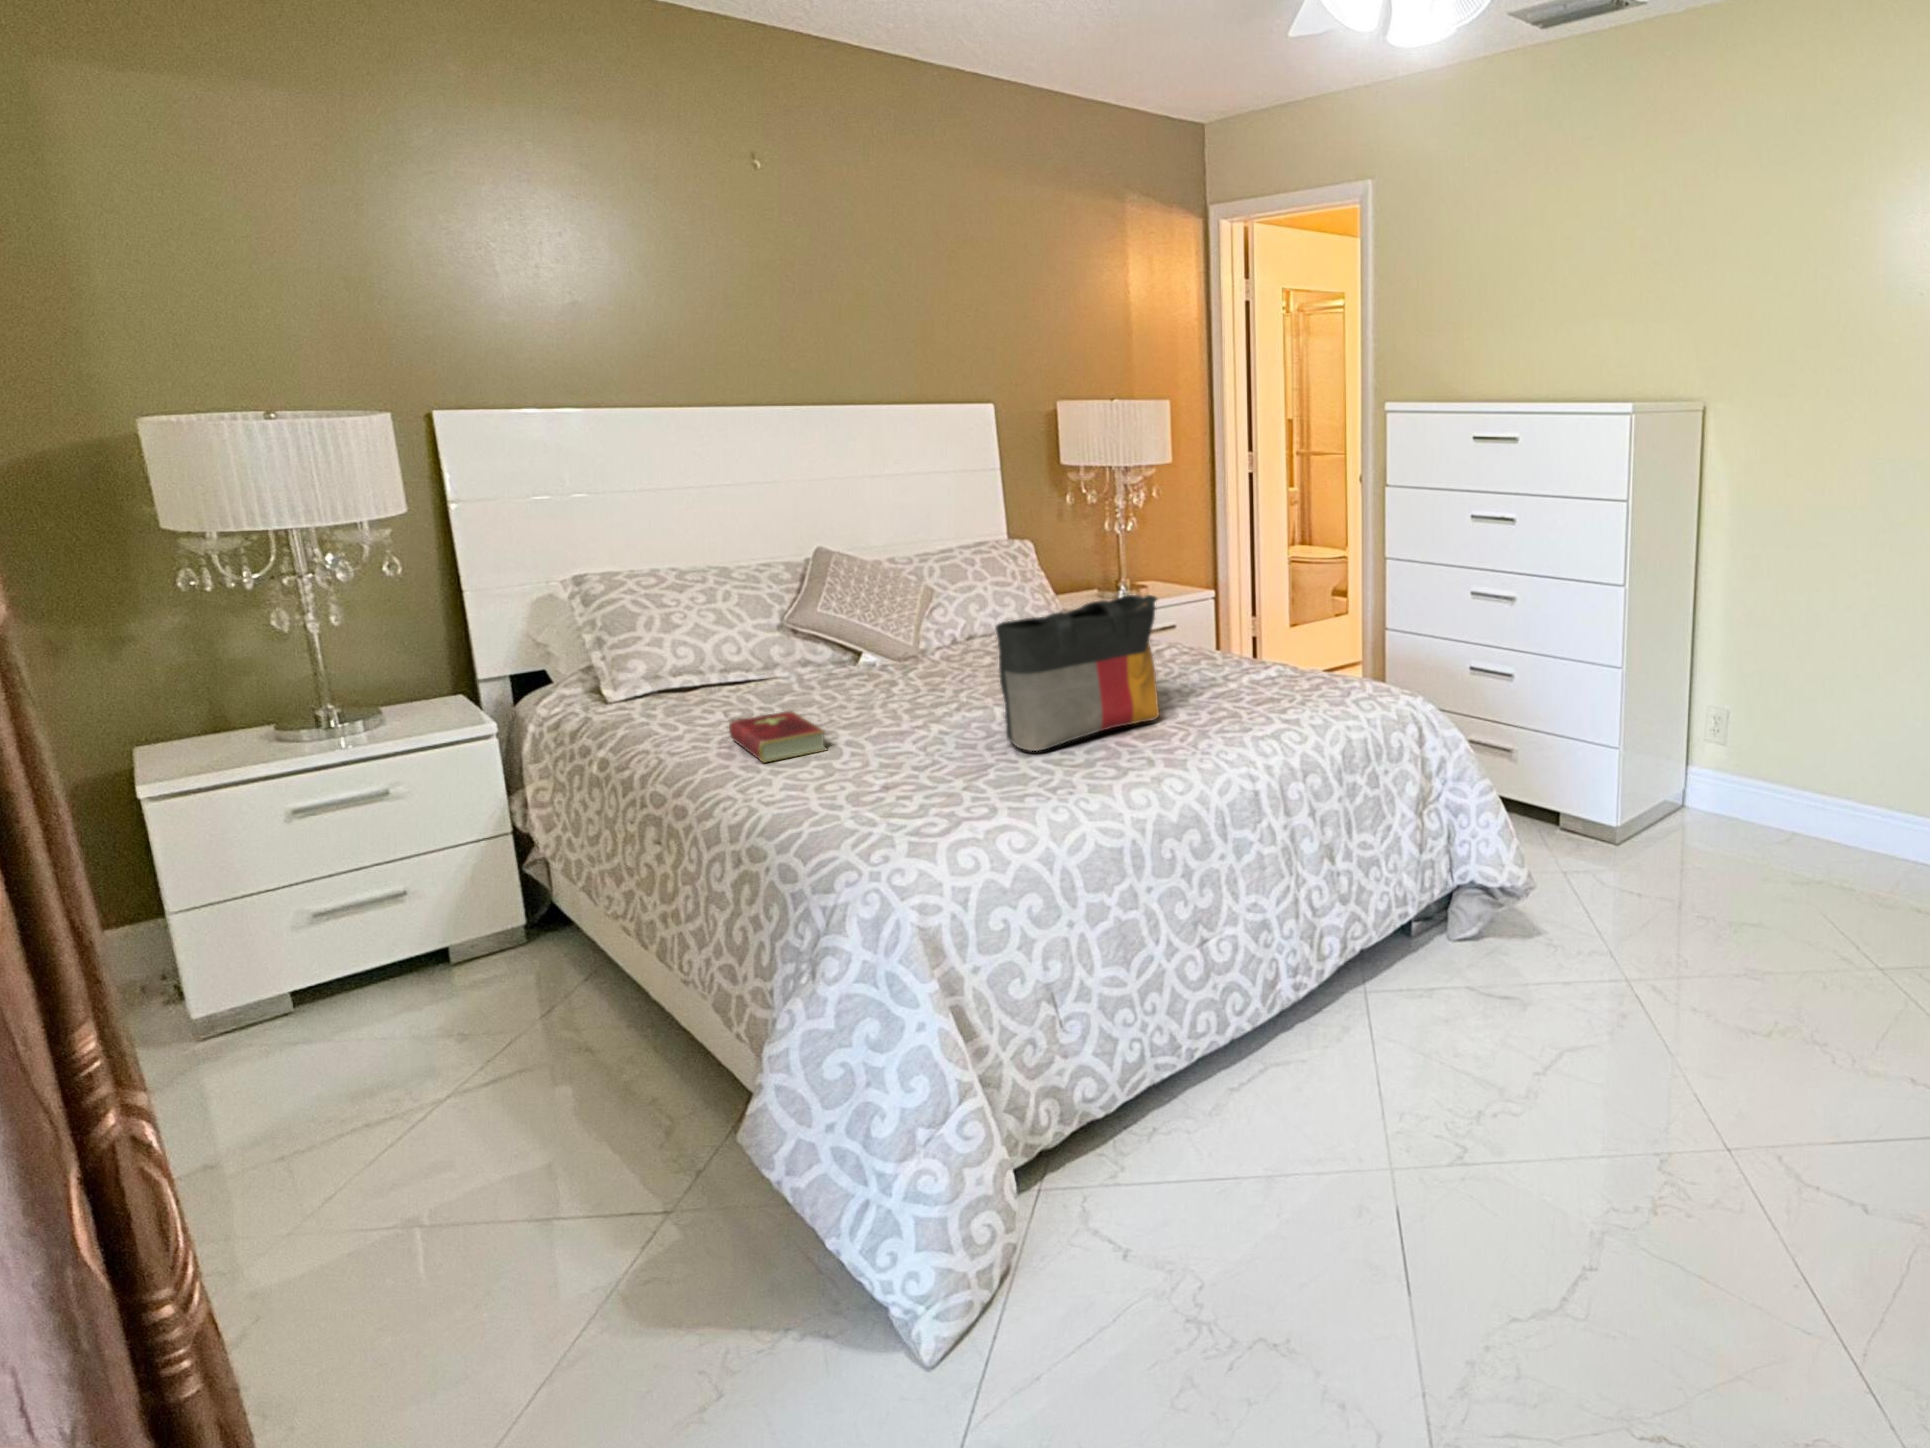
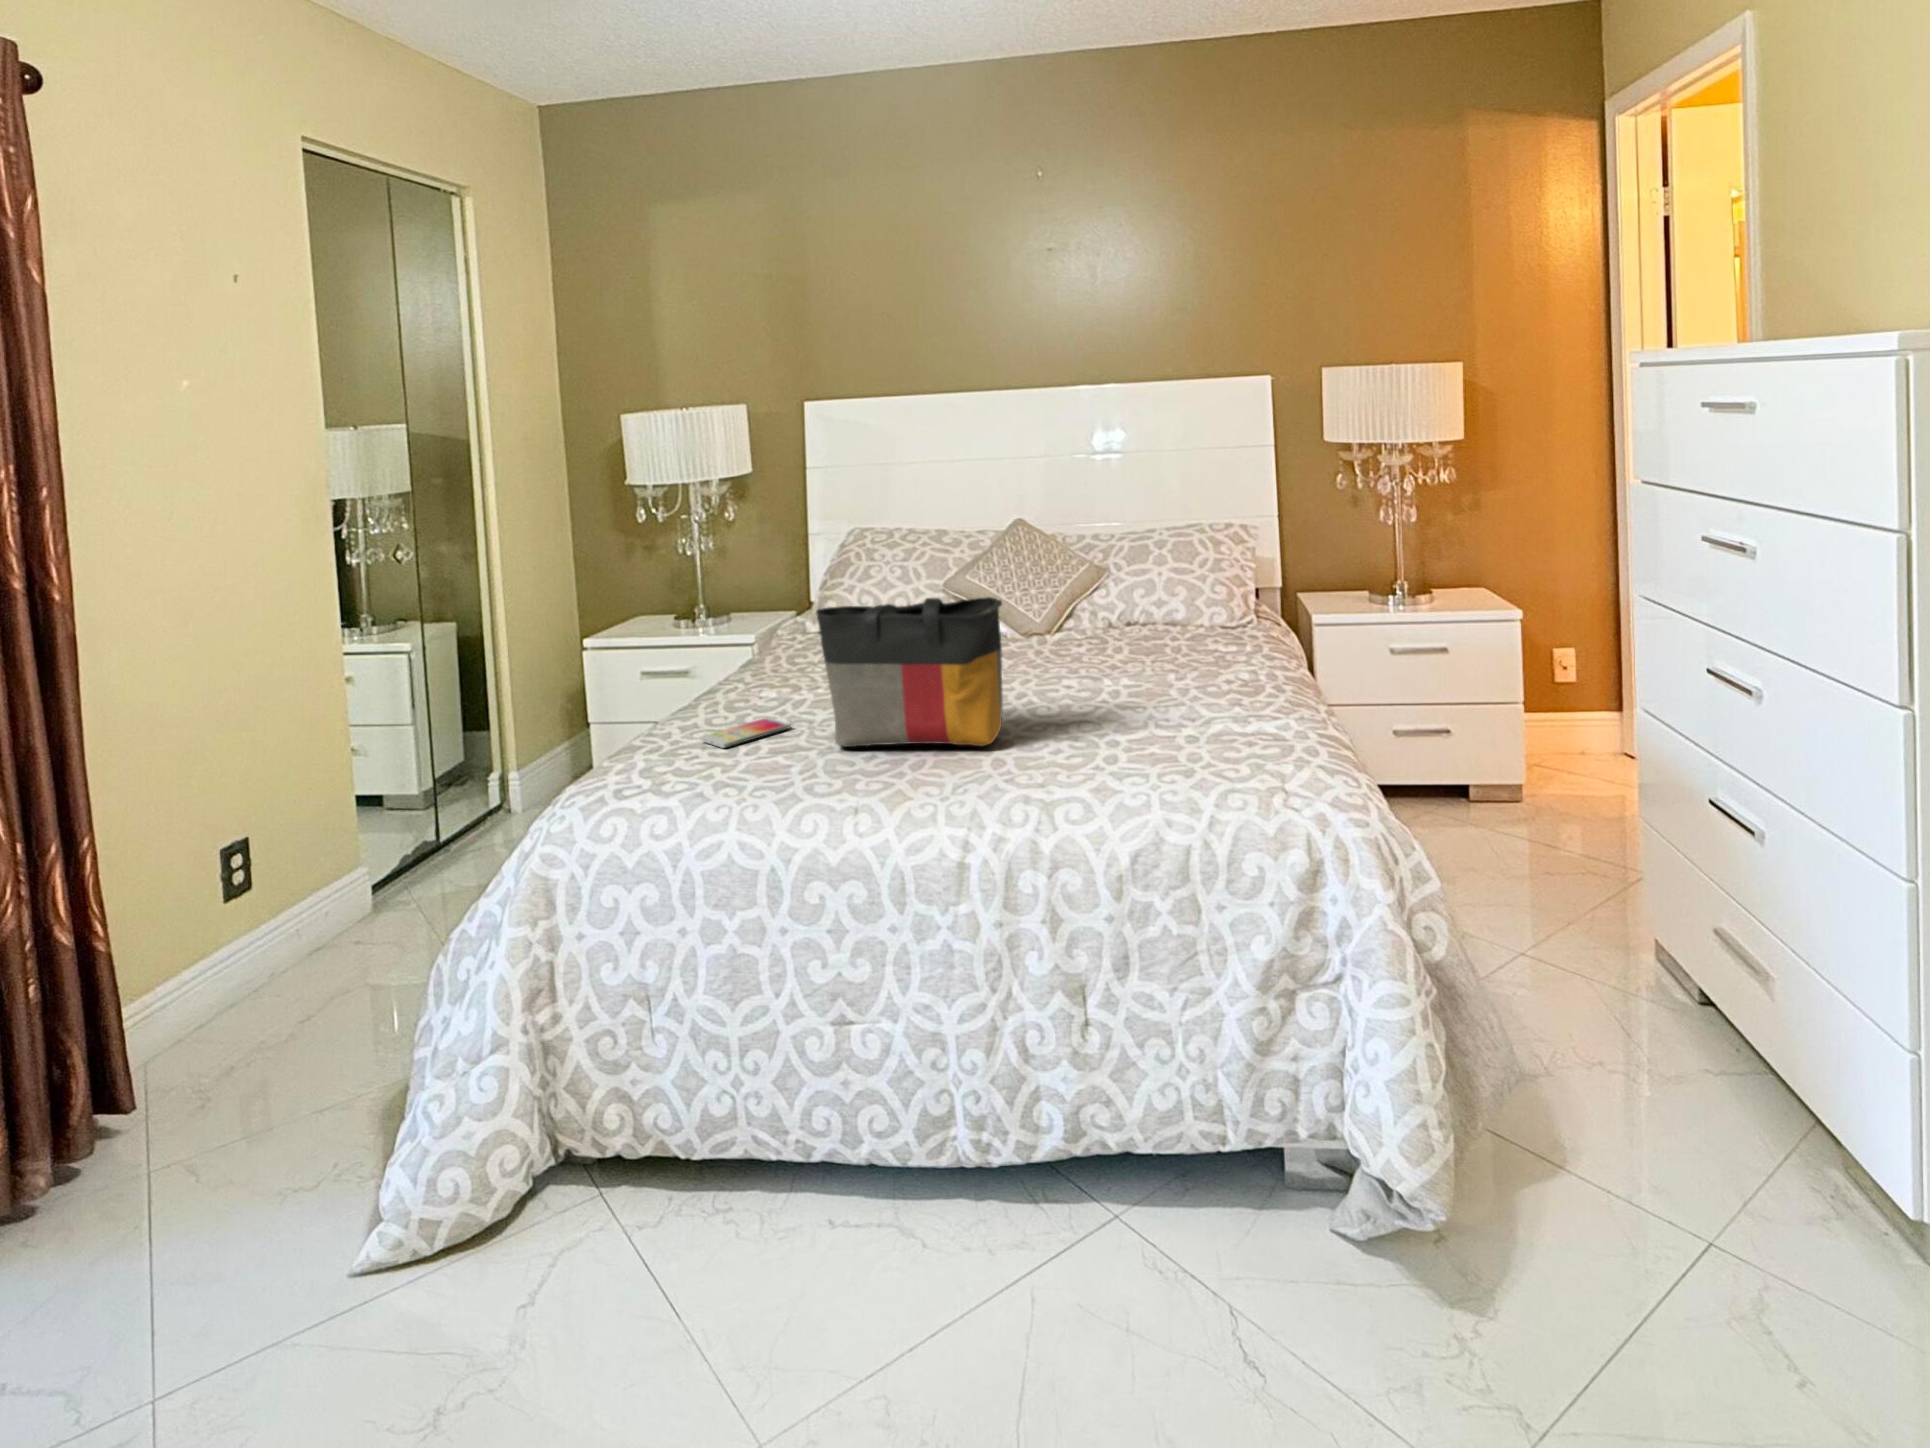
hardcover book: present [729,711,826,763] -> none [727,660,815,702]
smartphone: none [870,754,931,788] -> present [700,718,791,748]

